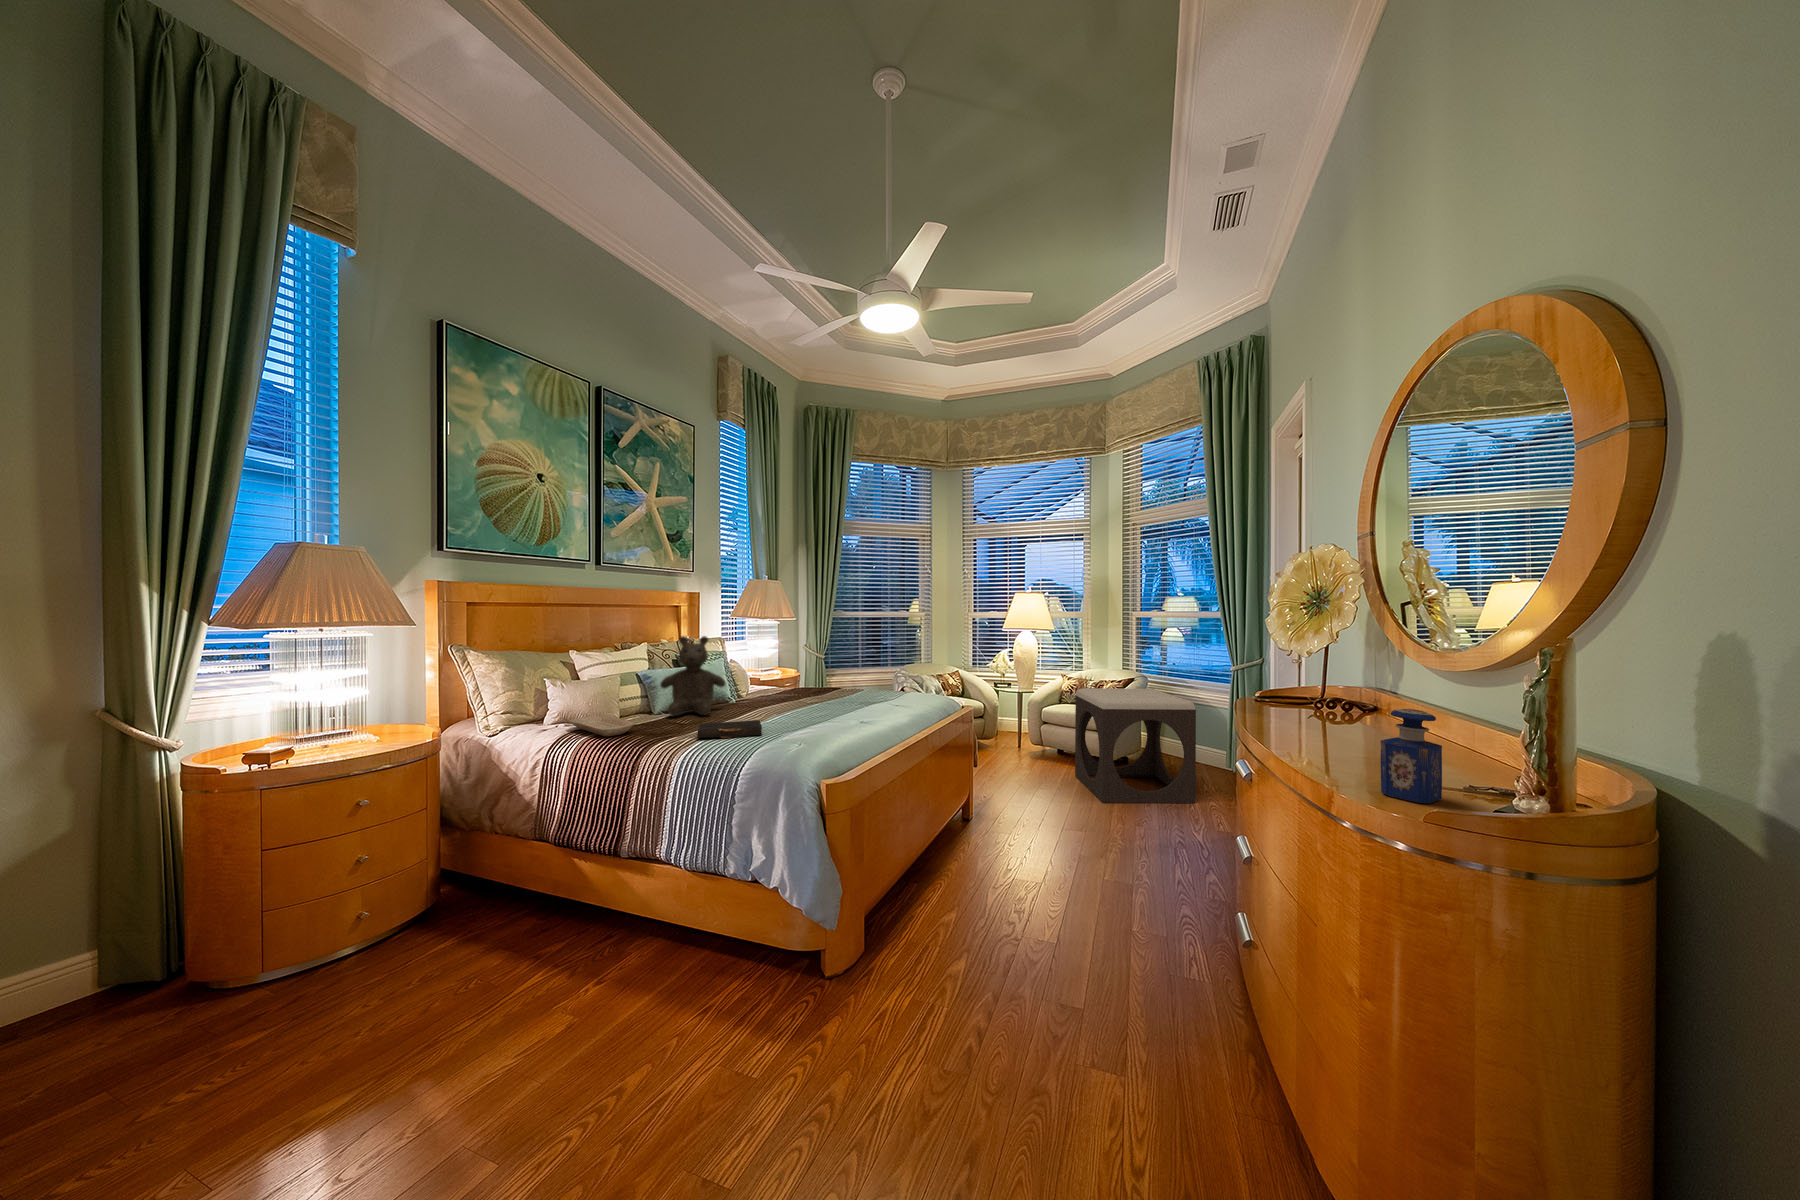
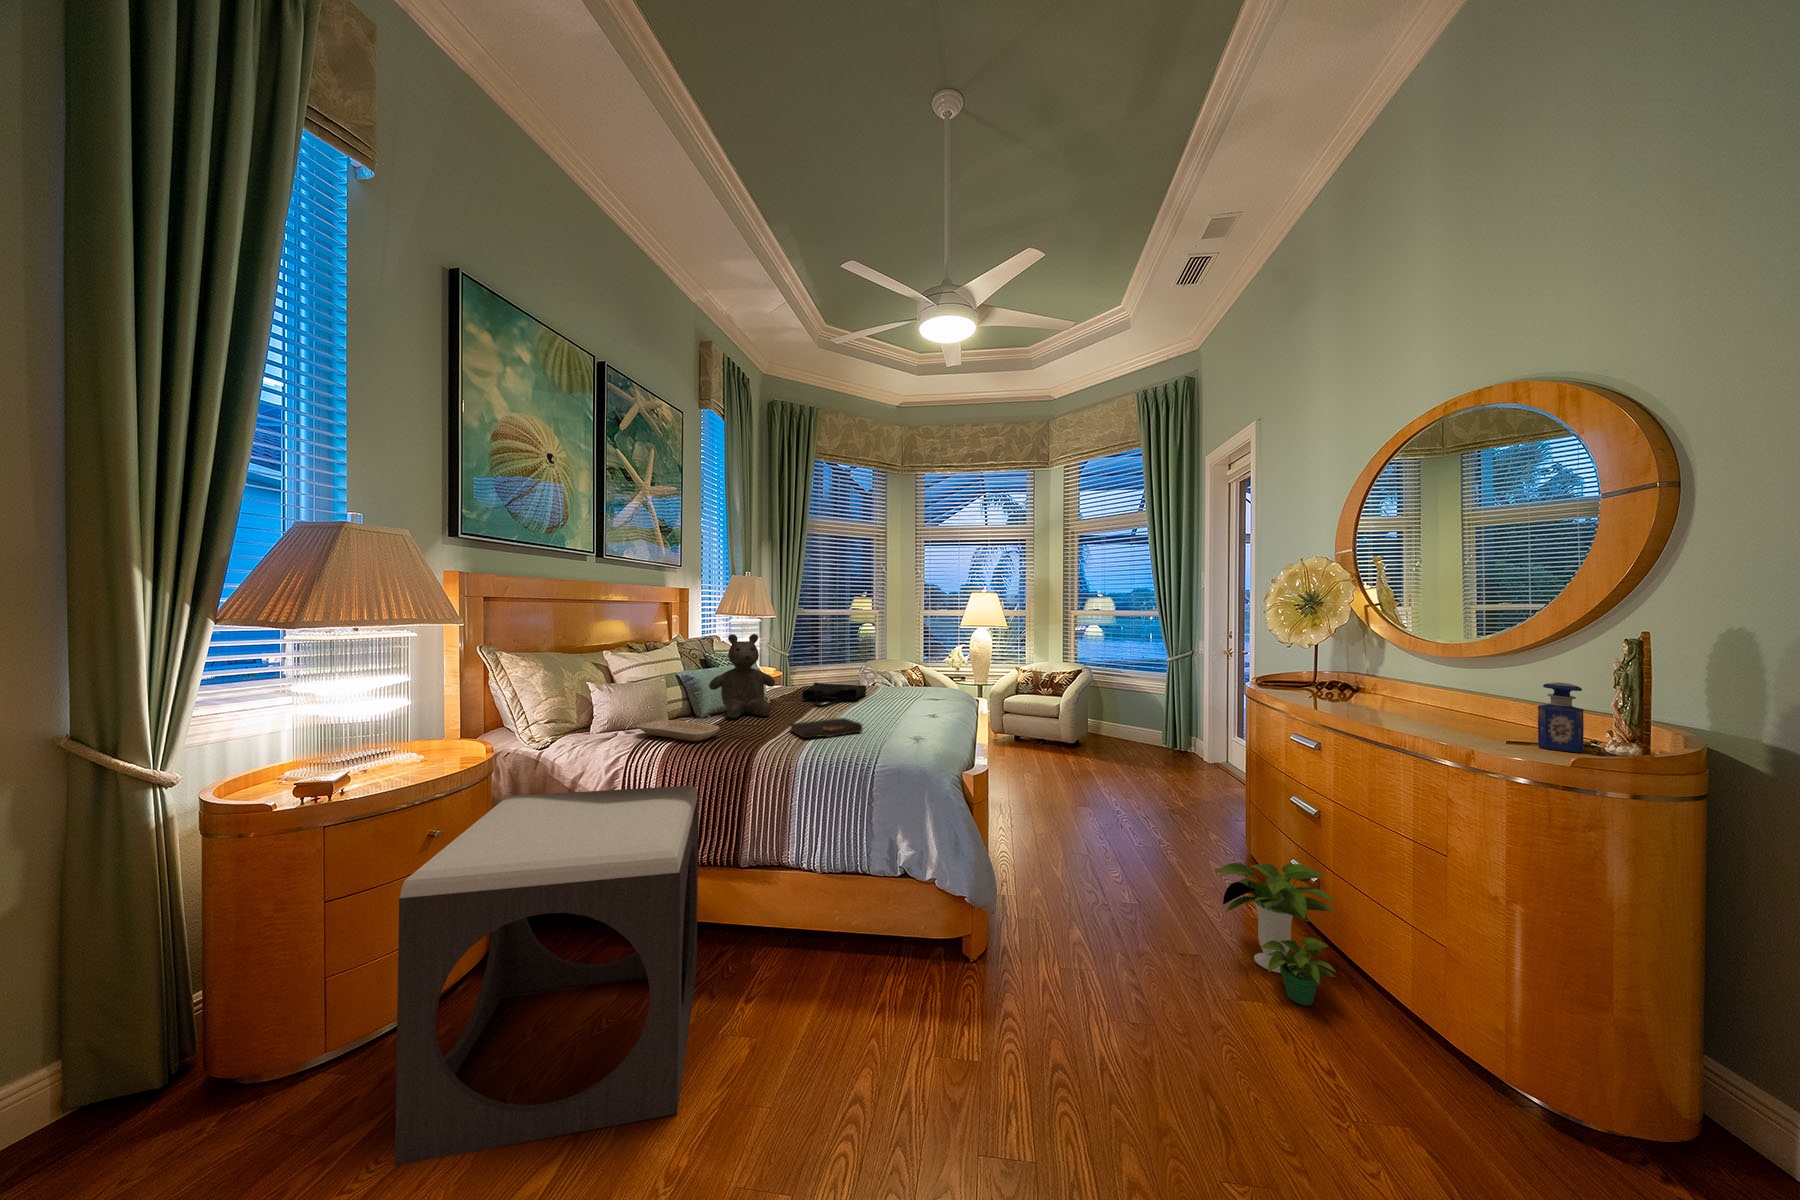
tote bag: none [764,685,833,709] -> present [802,683,866,708]
footstool: present [1075,688,1196,803] -> present [395,785,699,1166]
potted plant: none [1099,906,1237,1085] -> present [1215,863,1336,1006]

